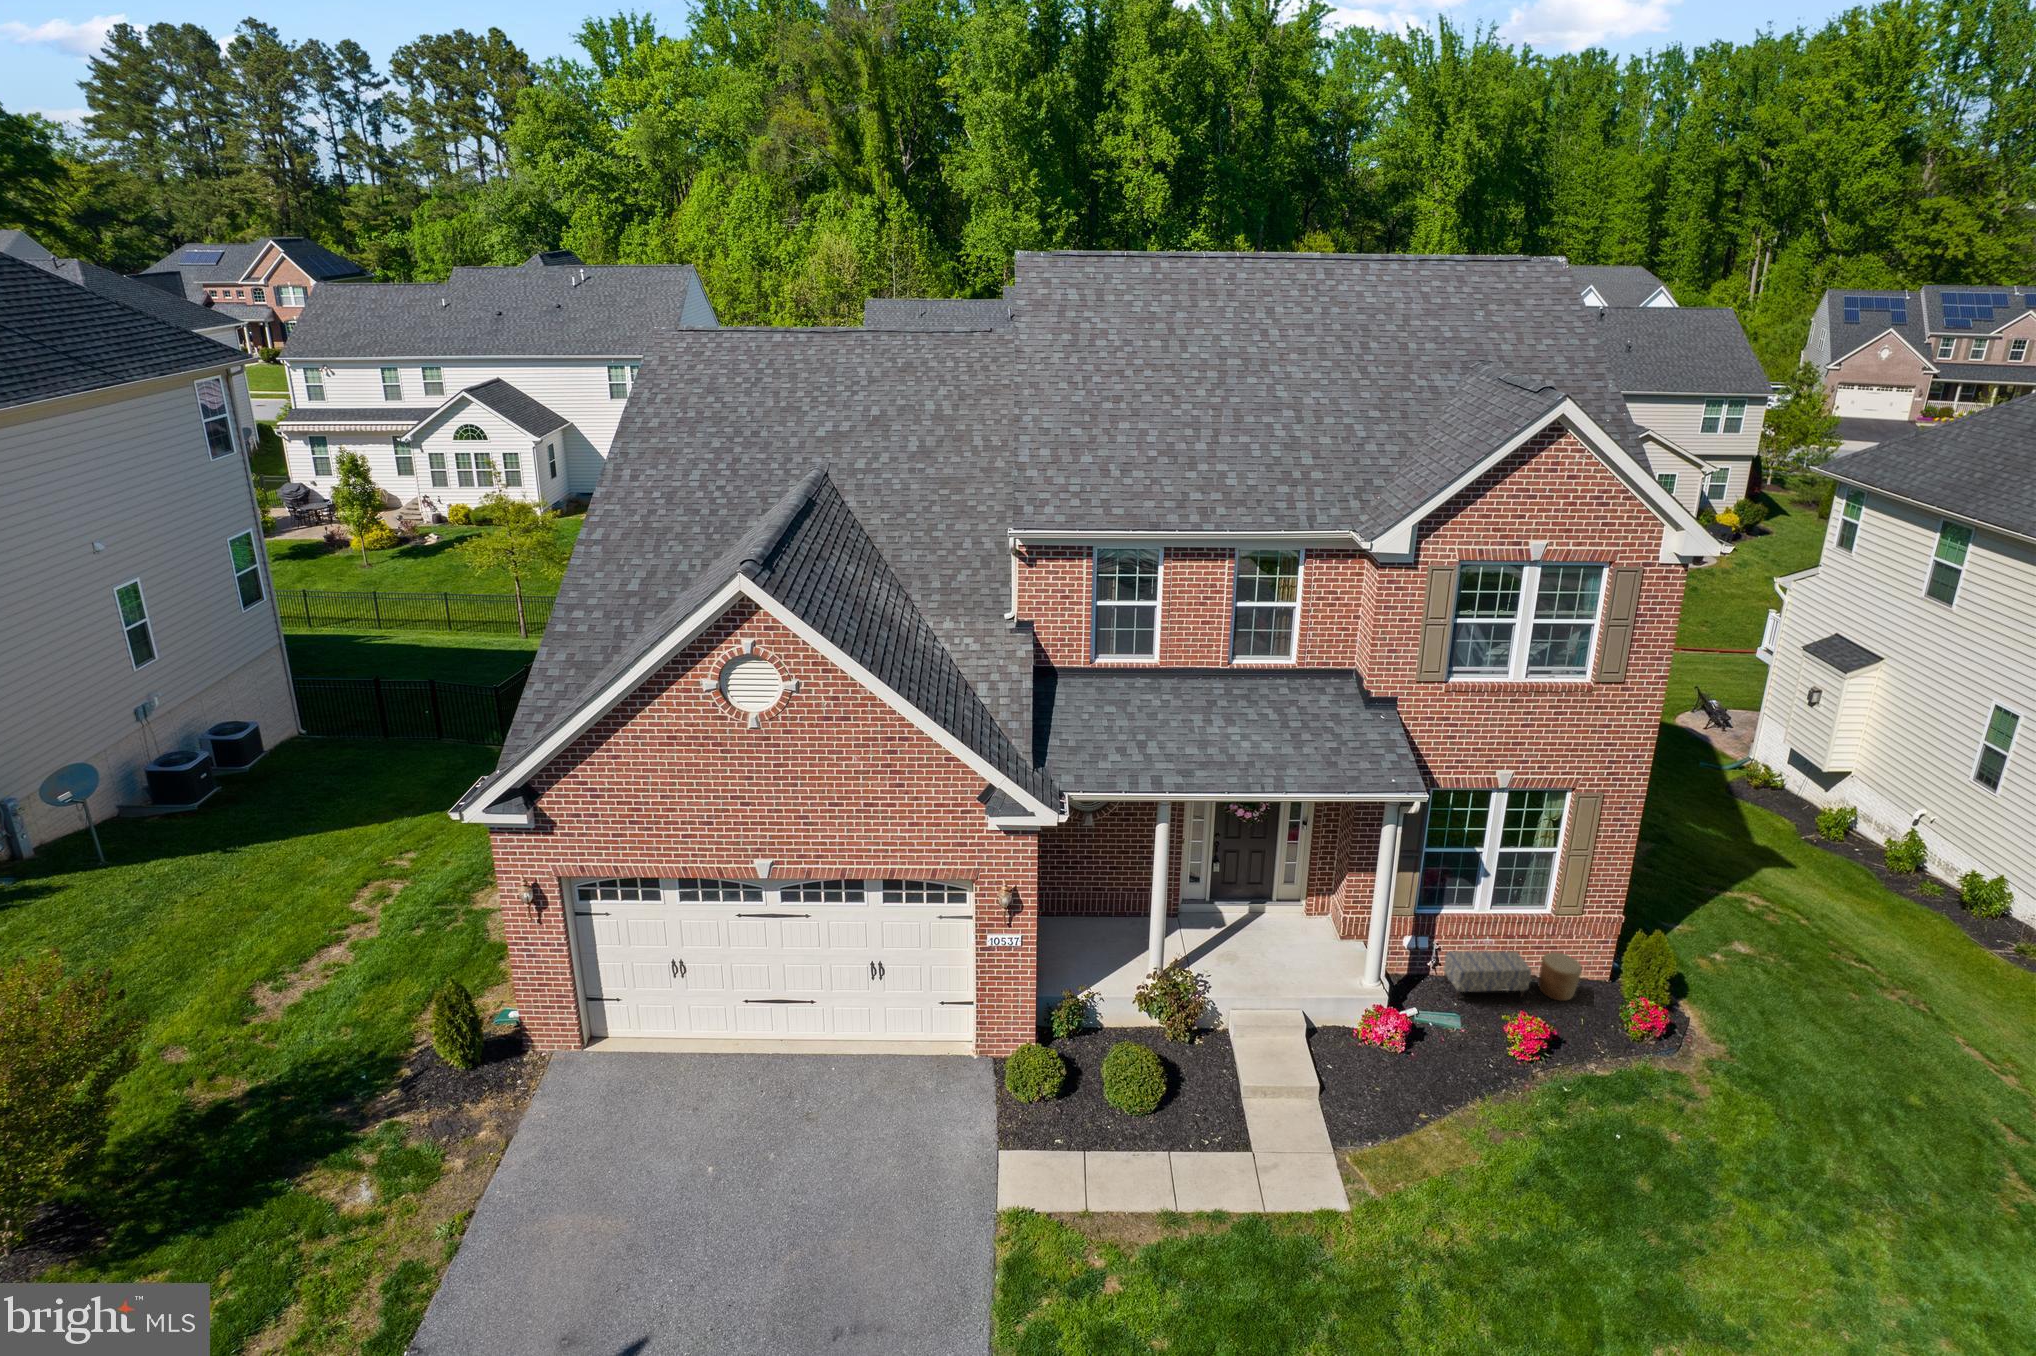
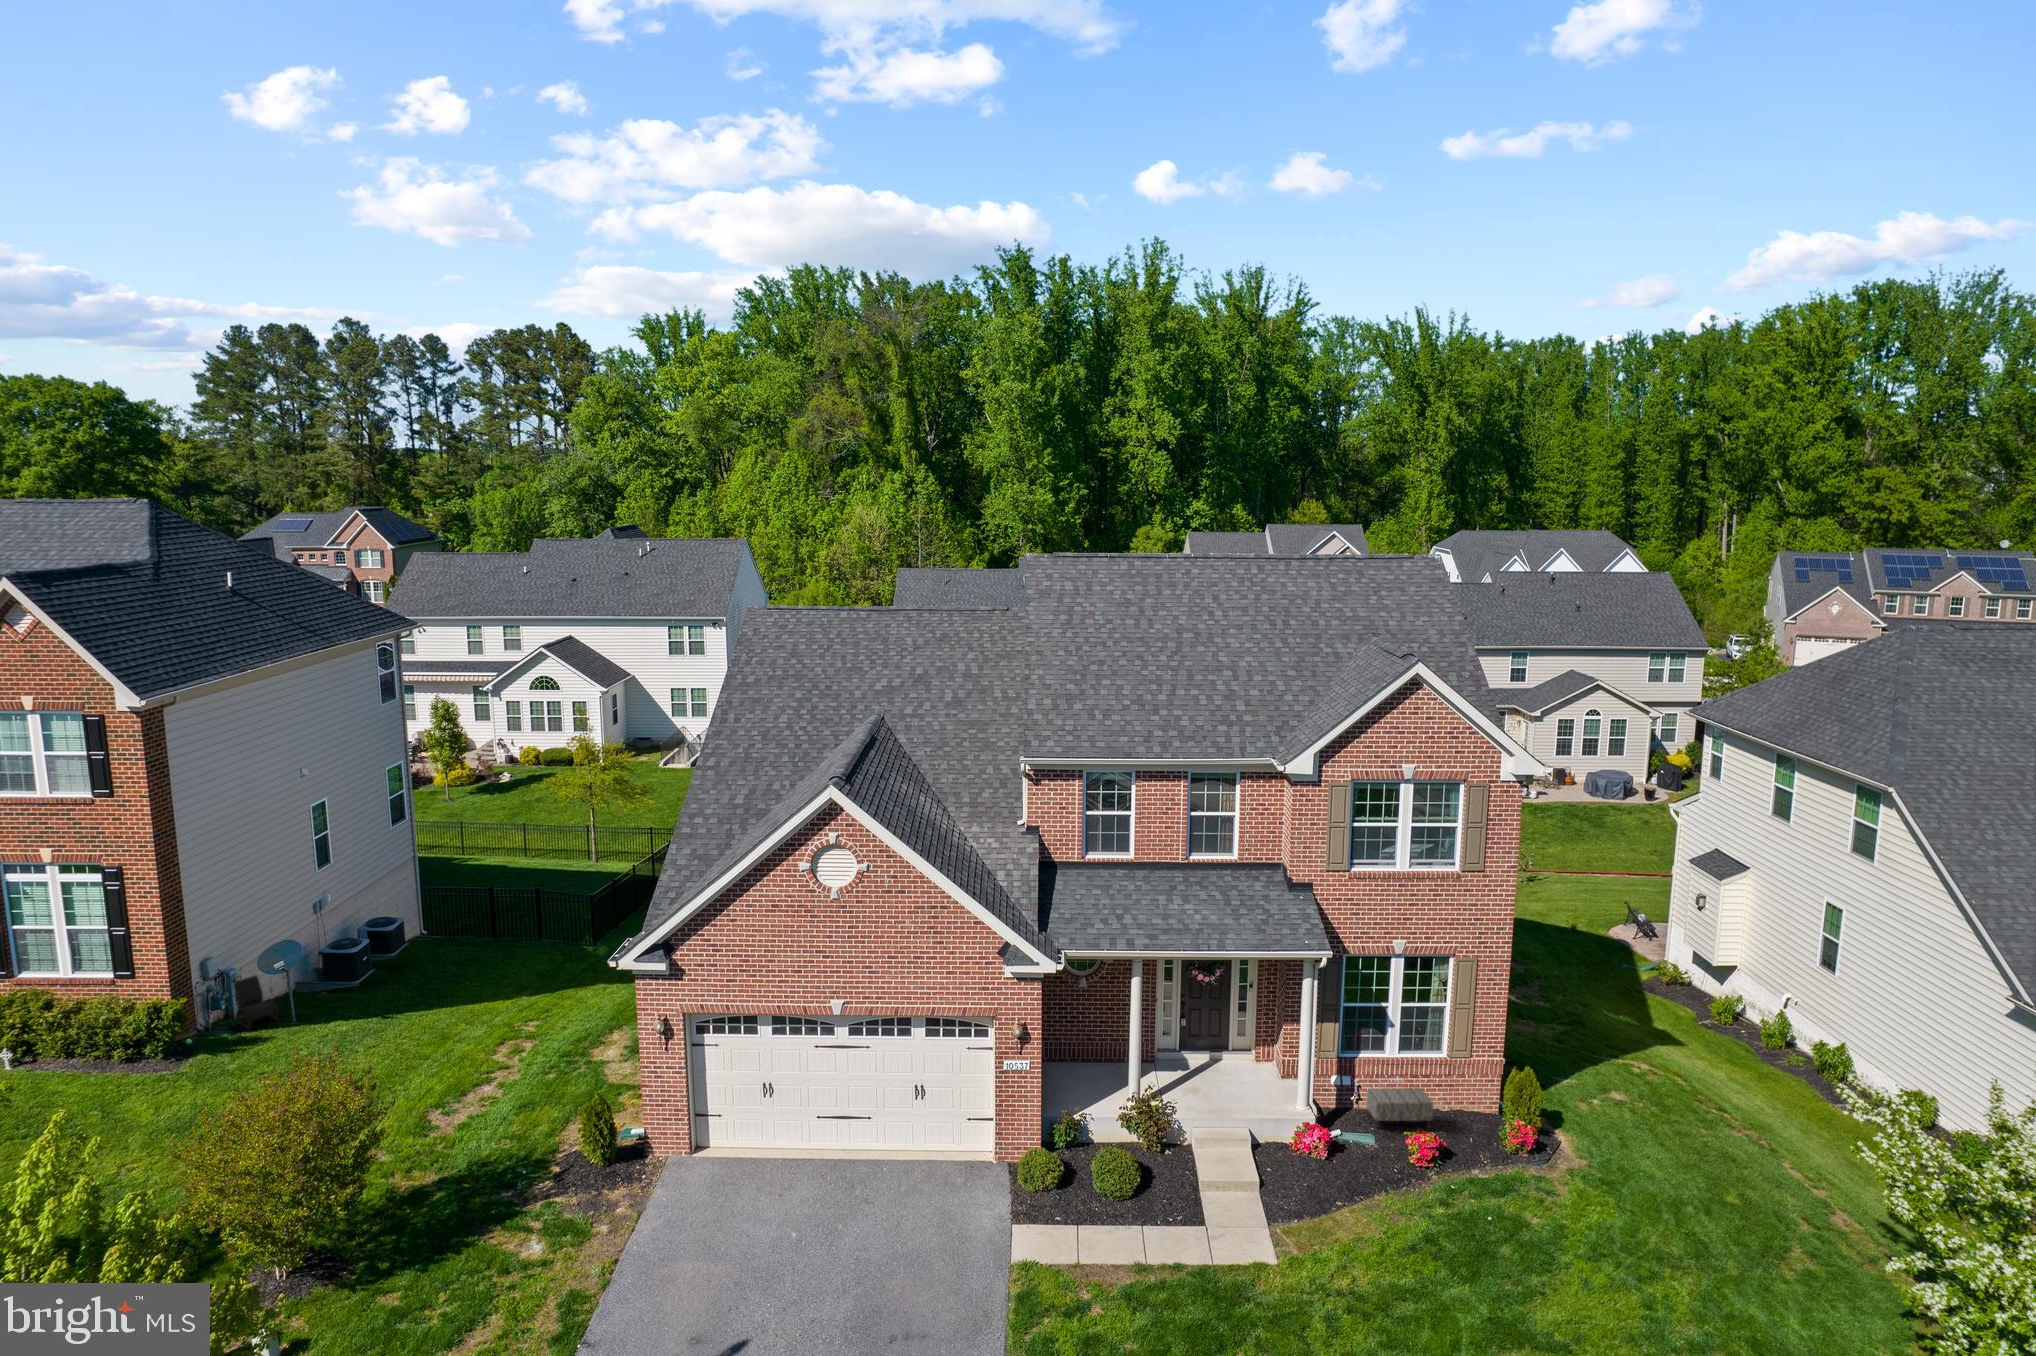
lounge chair: none [21,798,90,867] -> present [233,975,279,1030]
basket: present [1539,952,1582,1001] -> none [1442,1091,1474,1130]

